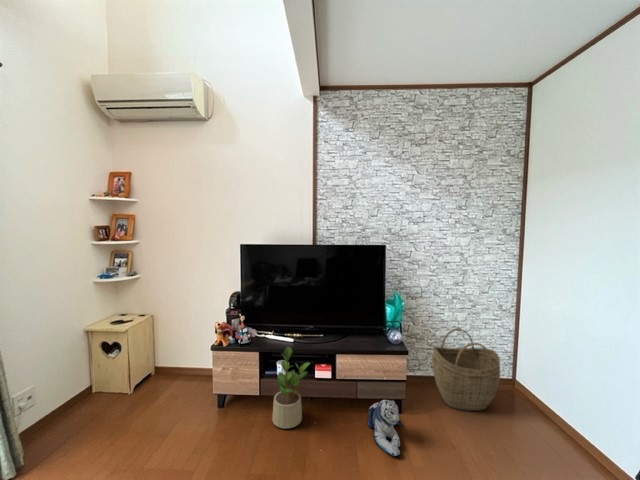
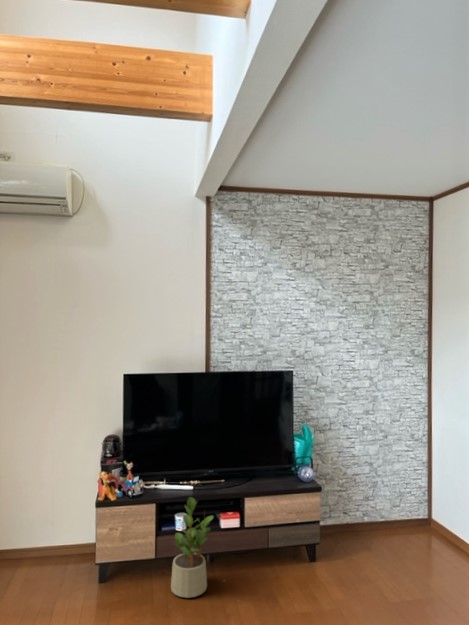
woven basket: present [432,329,500,411] -> none [346,464,417,556]
plush toy: present [367,400,402,456] -> none [282,548,325,608]

